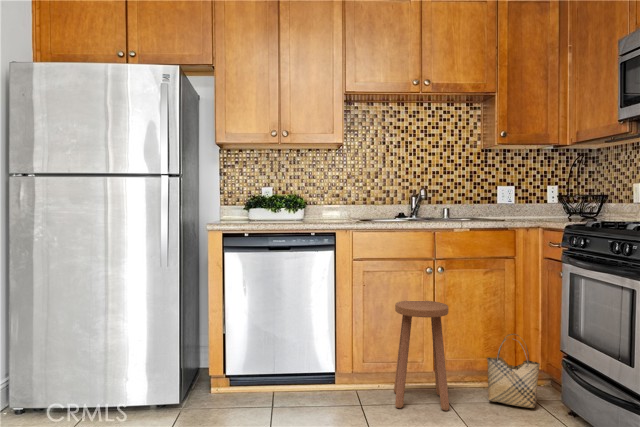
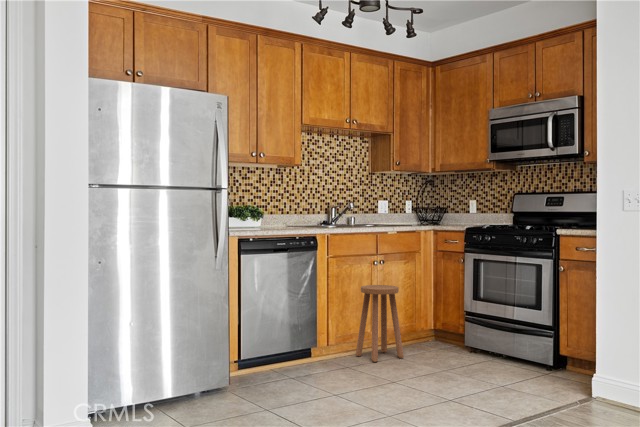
woven basket: present [487,334,540,408] -> none [412,302,444,349]

